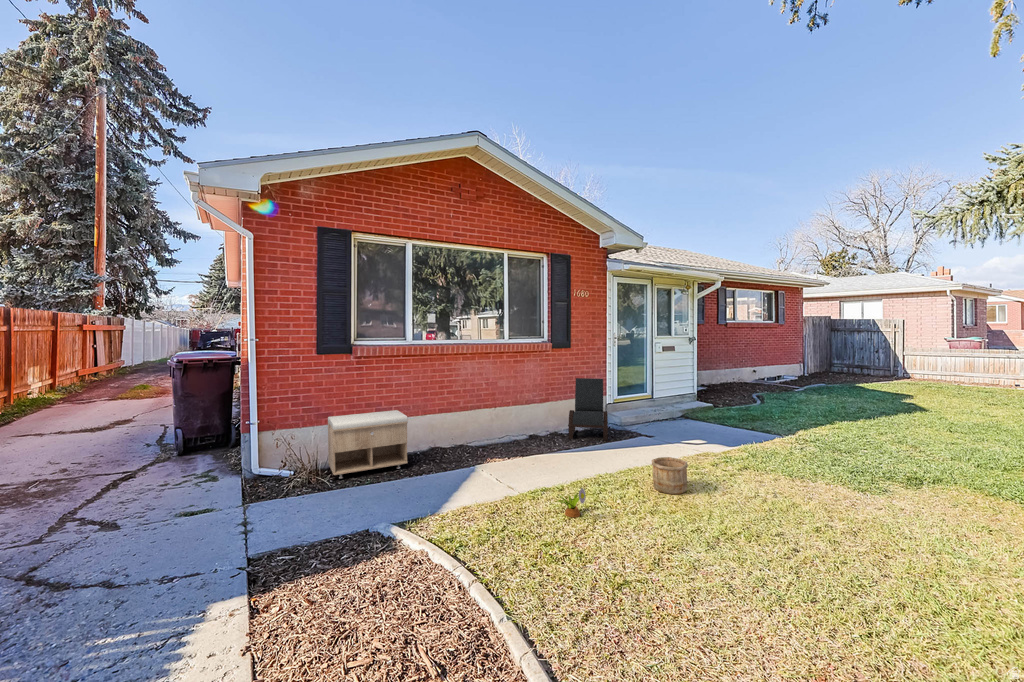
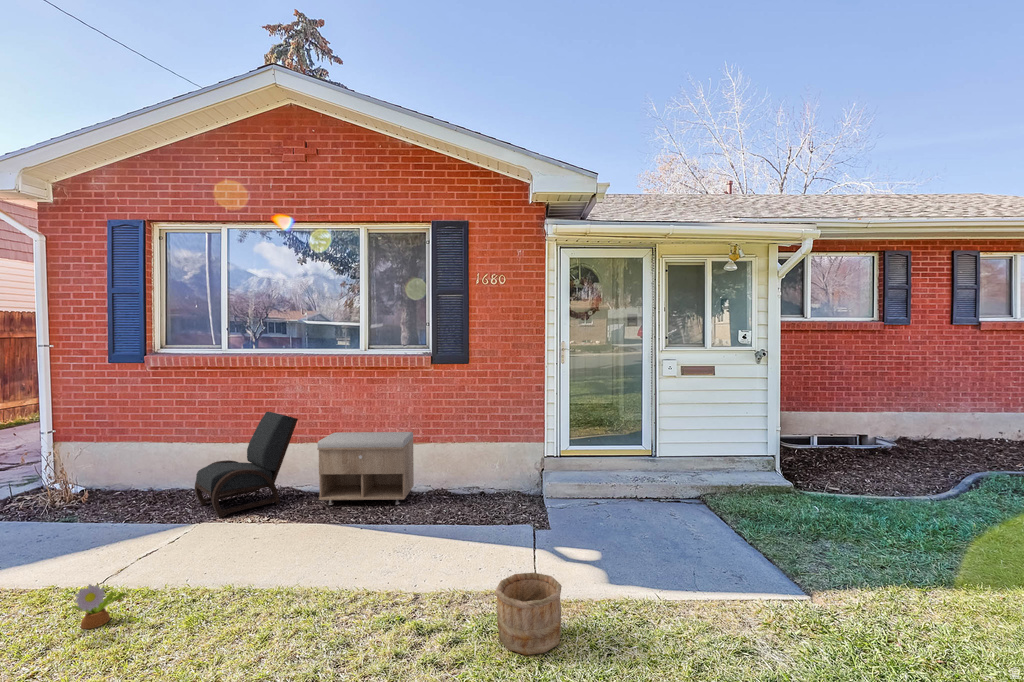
lounge chair: present [568,378,608,441] -> present [195,412,298,518]
storage bench: present [328,410,408,479] -> present [317,432,414,505]
wooden bucket: present [652,457,688,494] -> present [495,573,562,655]

